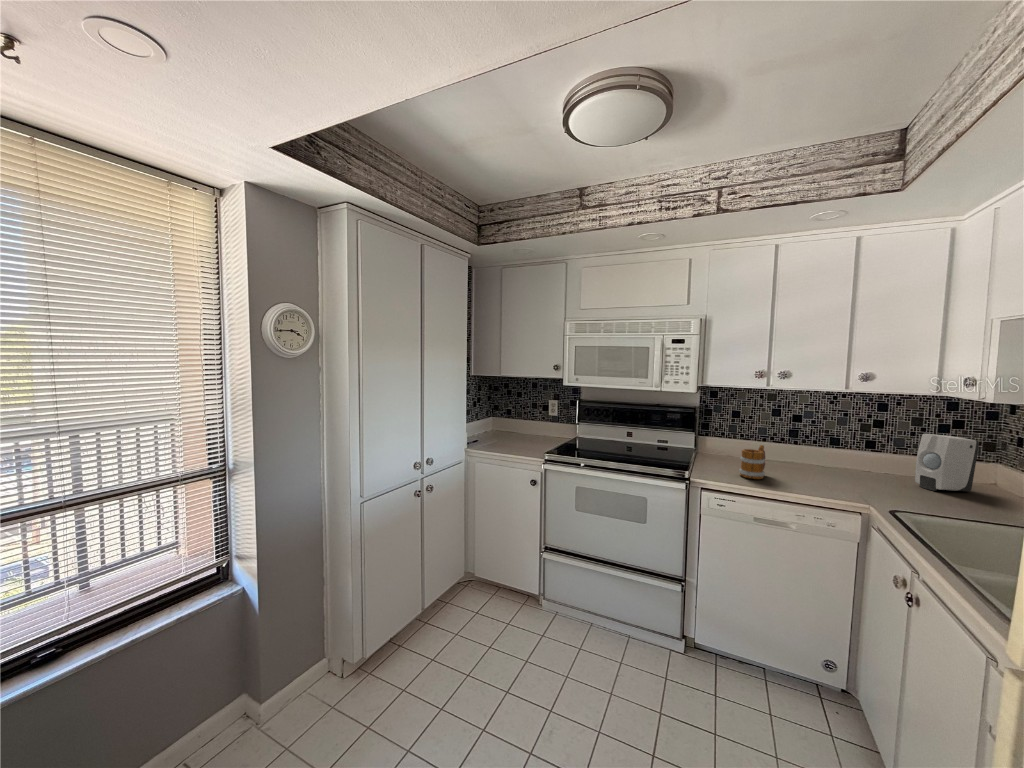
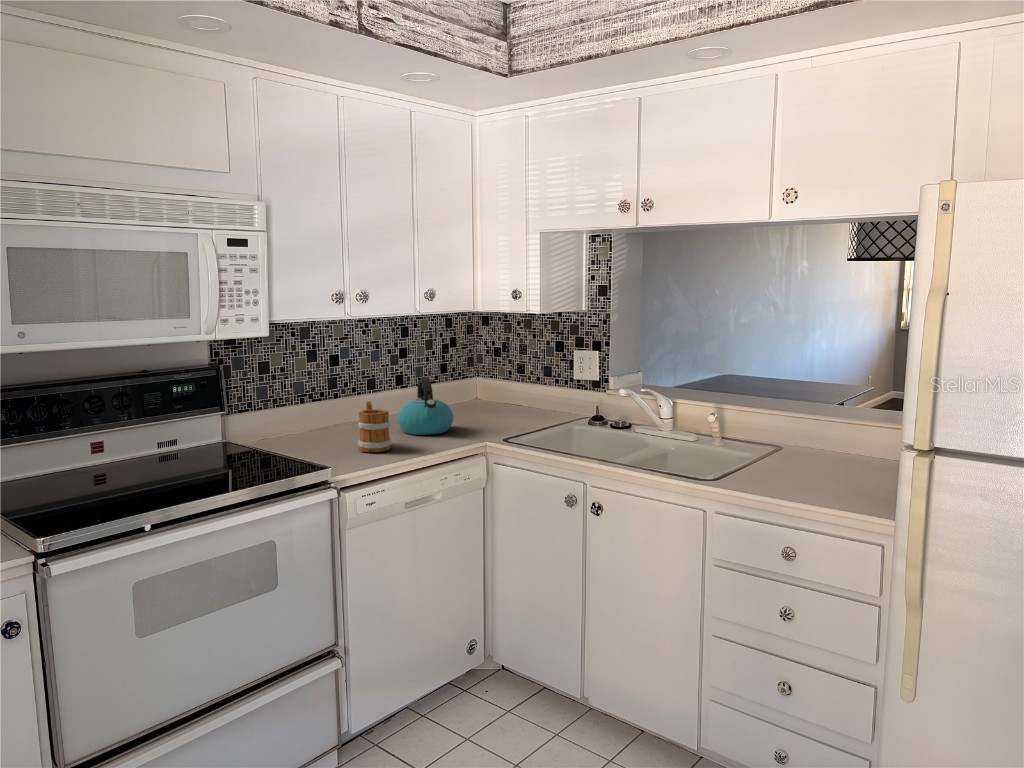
soap dispenser: present [915,434,979,492] -> none [453,355,484,414]
kettle: none [806,441,861,488] -> present [397,378,453,435]

